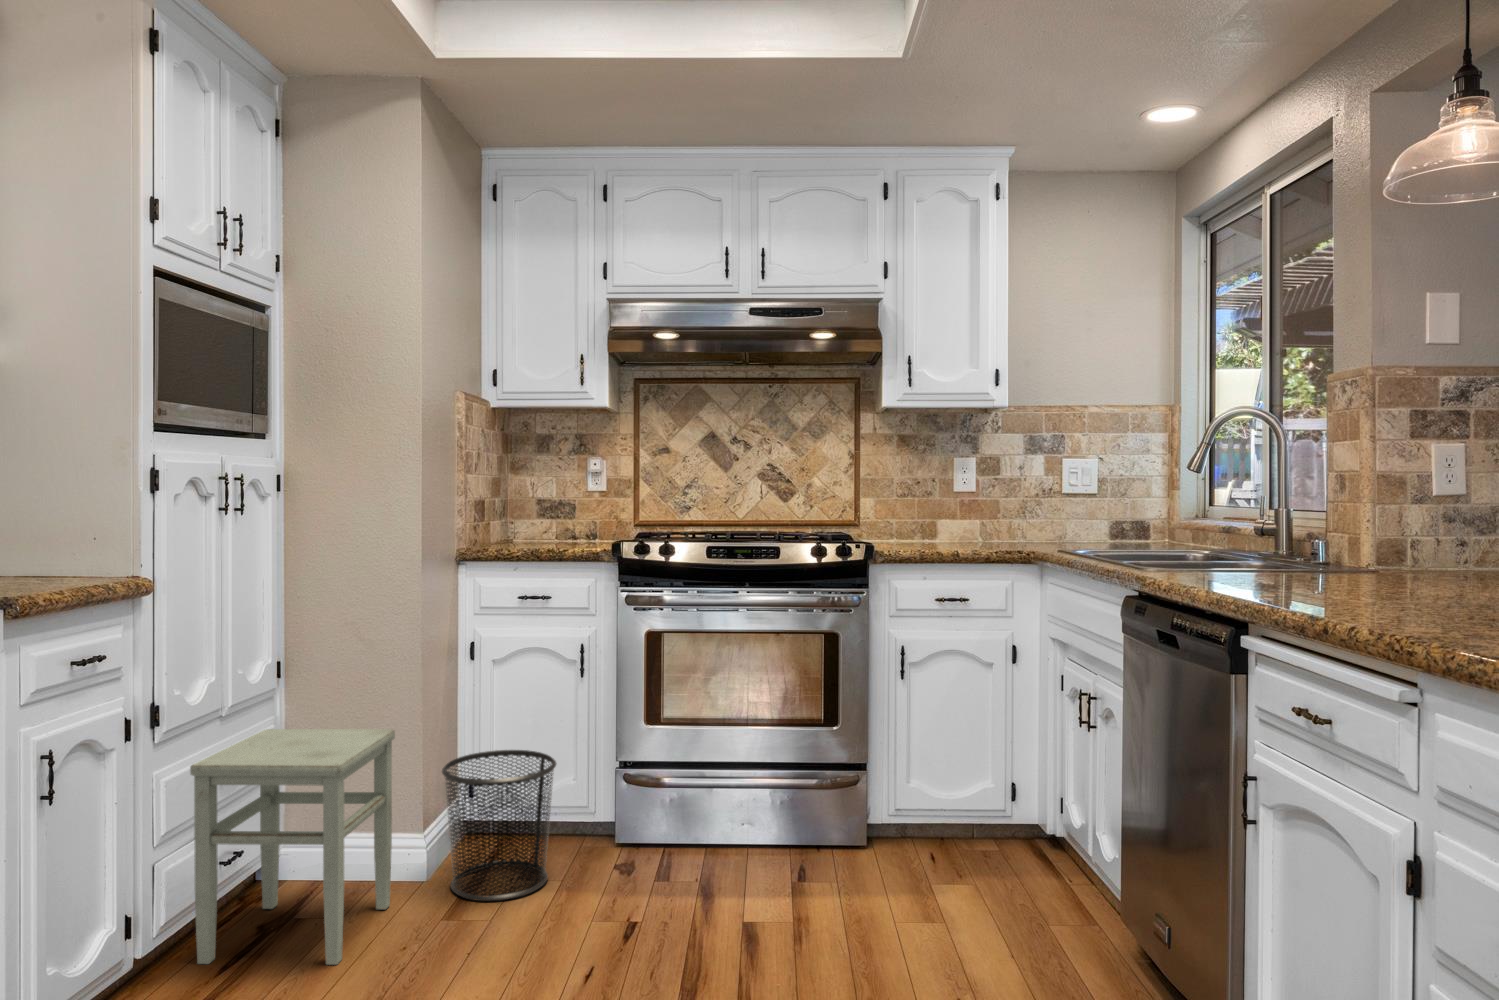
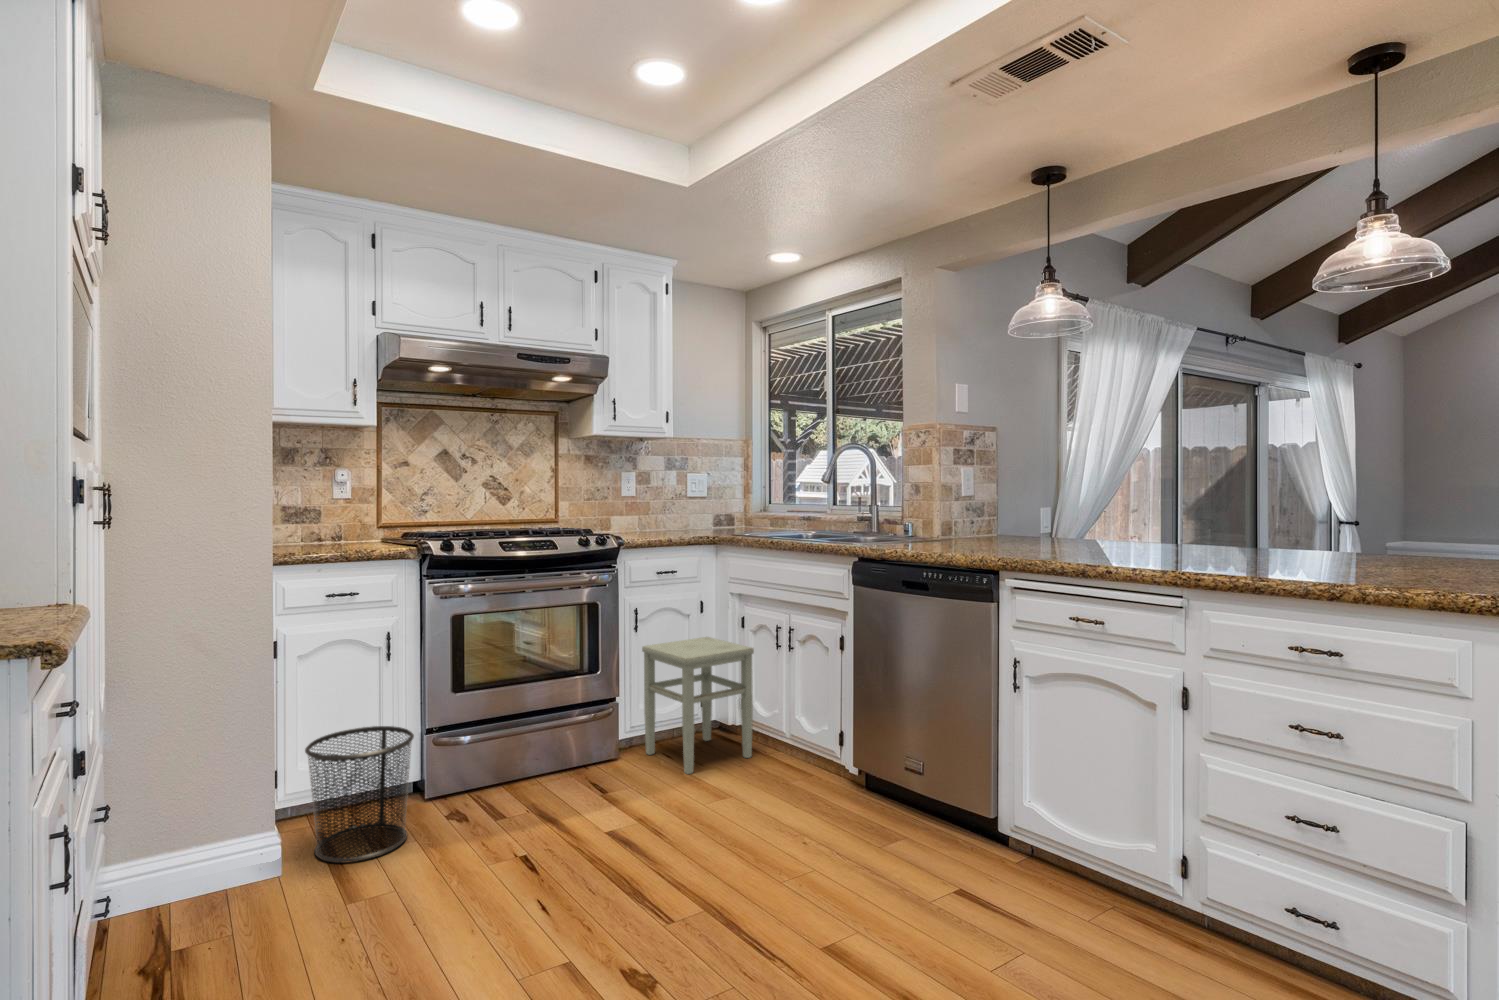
stool: present [190,729,395,965] -> present [642,637,754,774]

